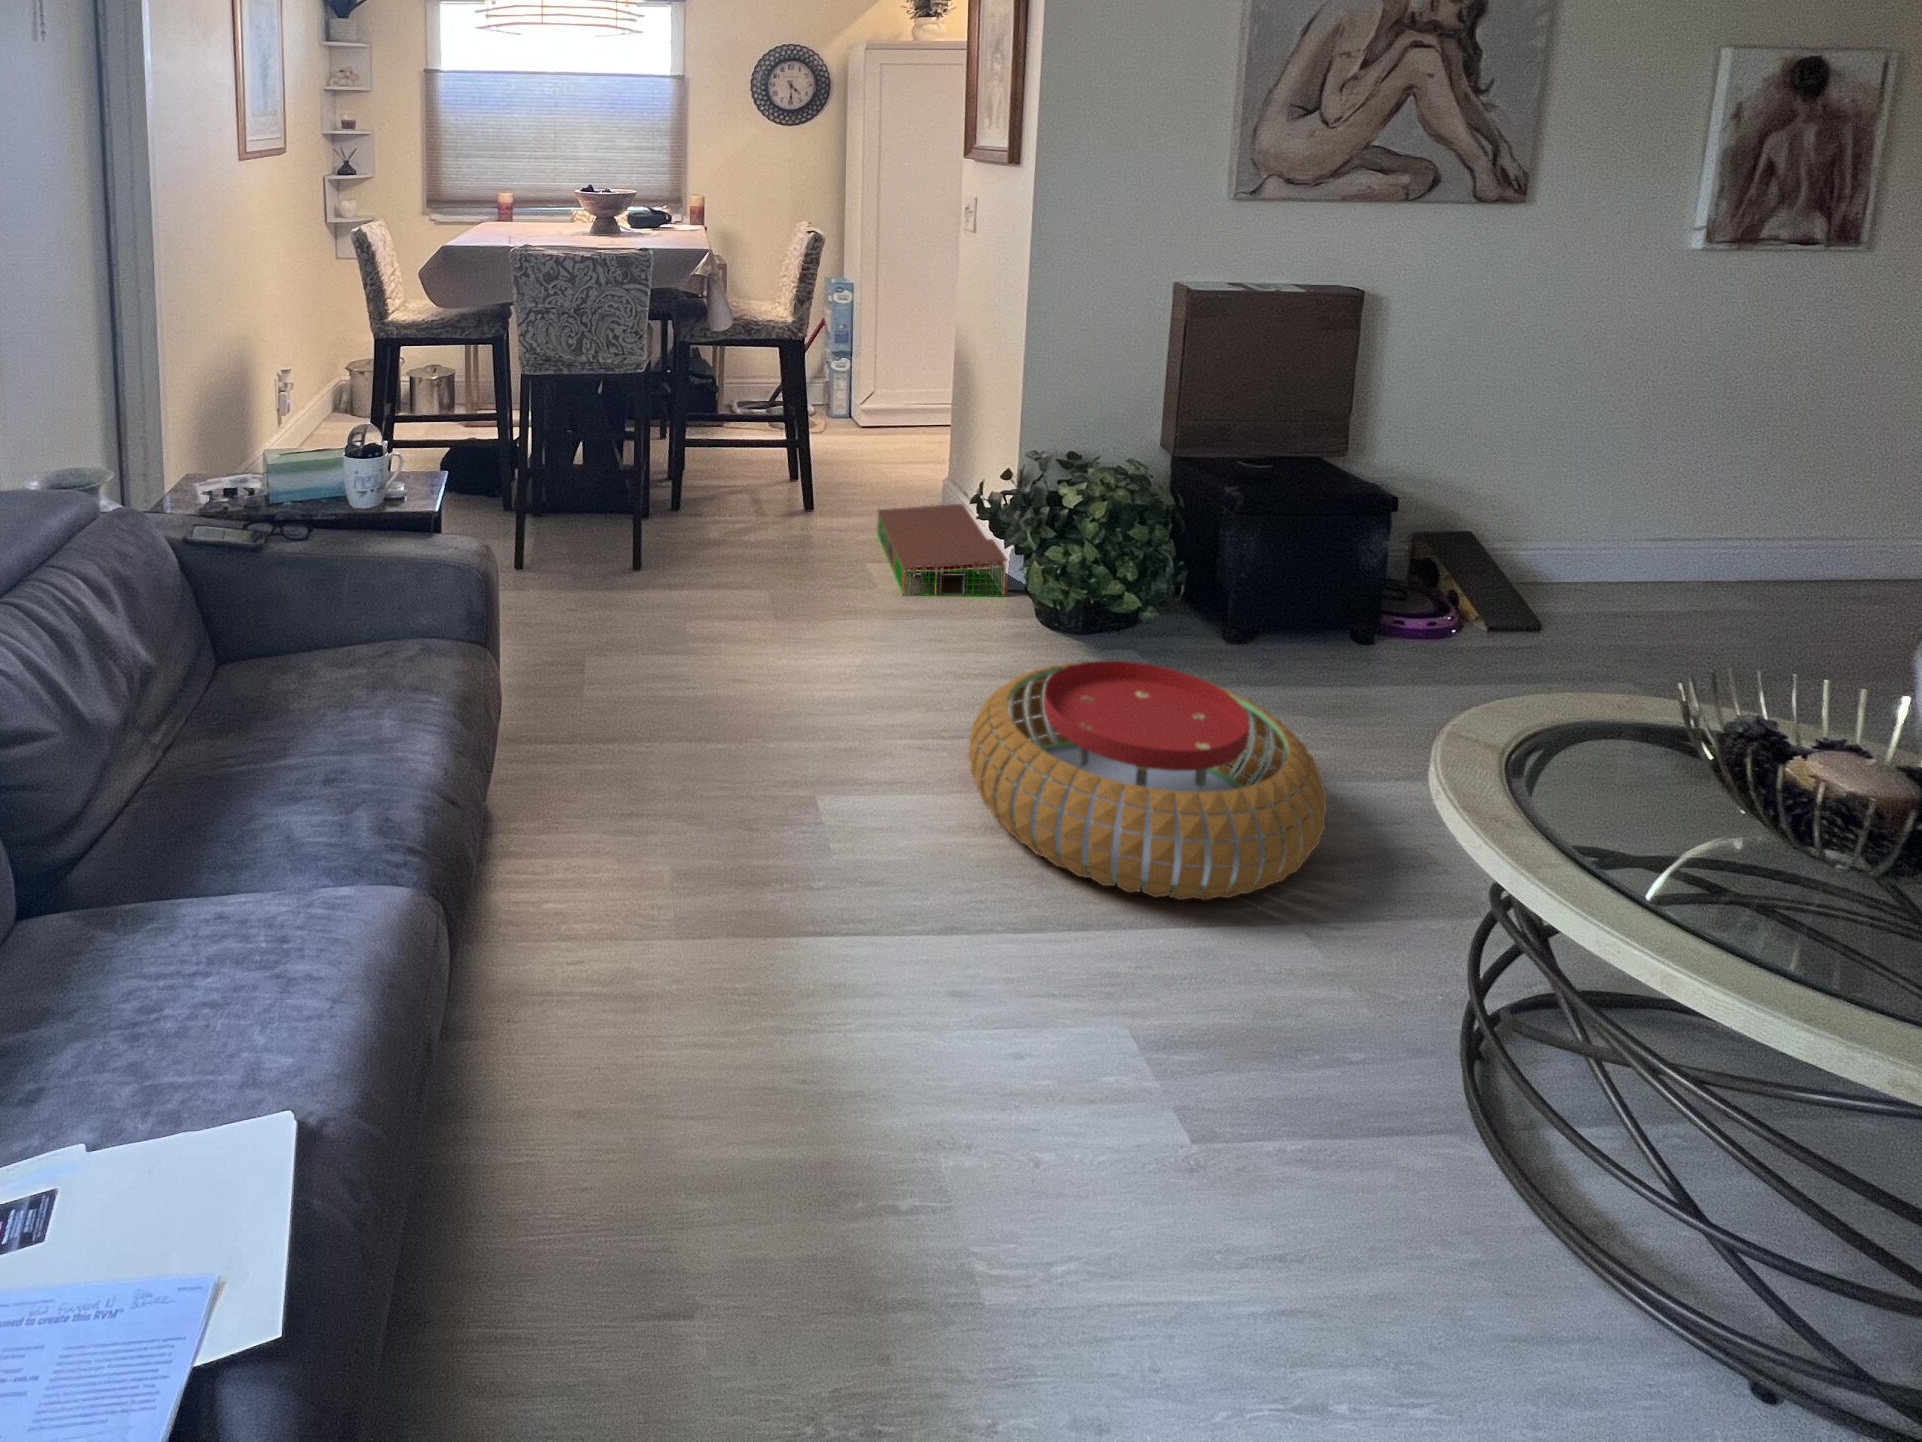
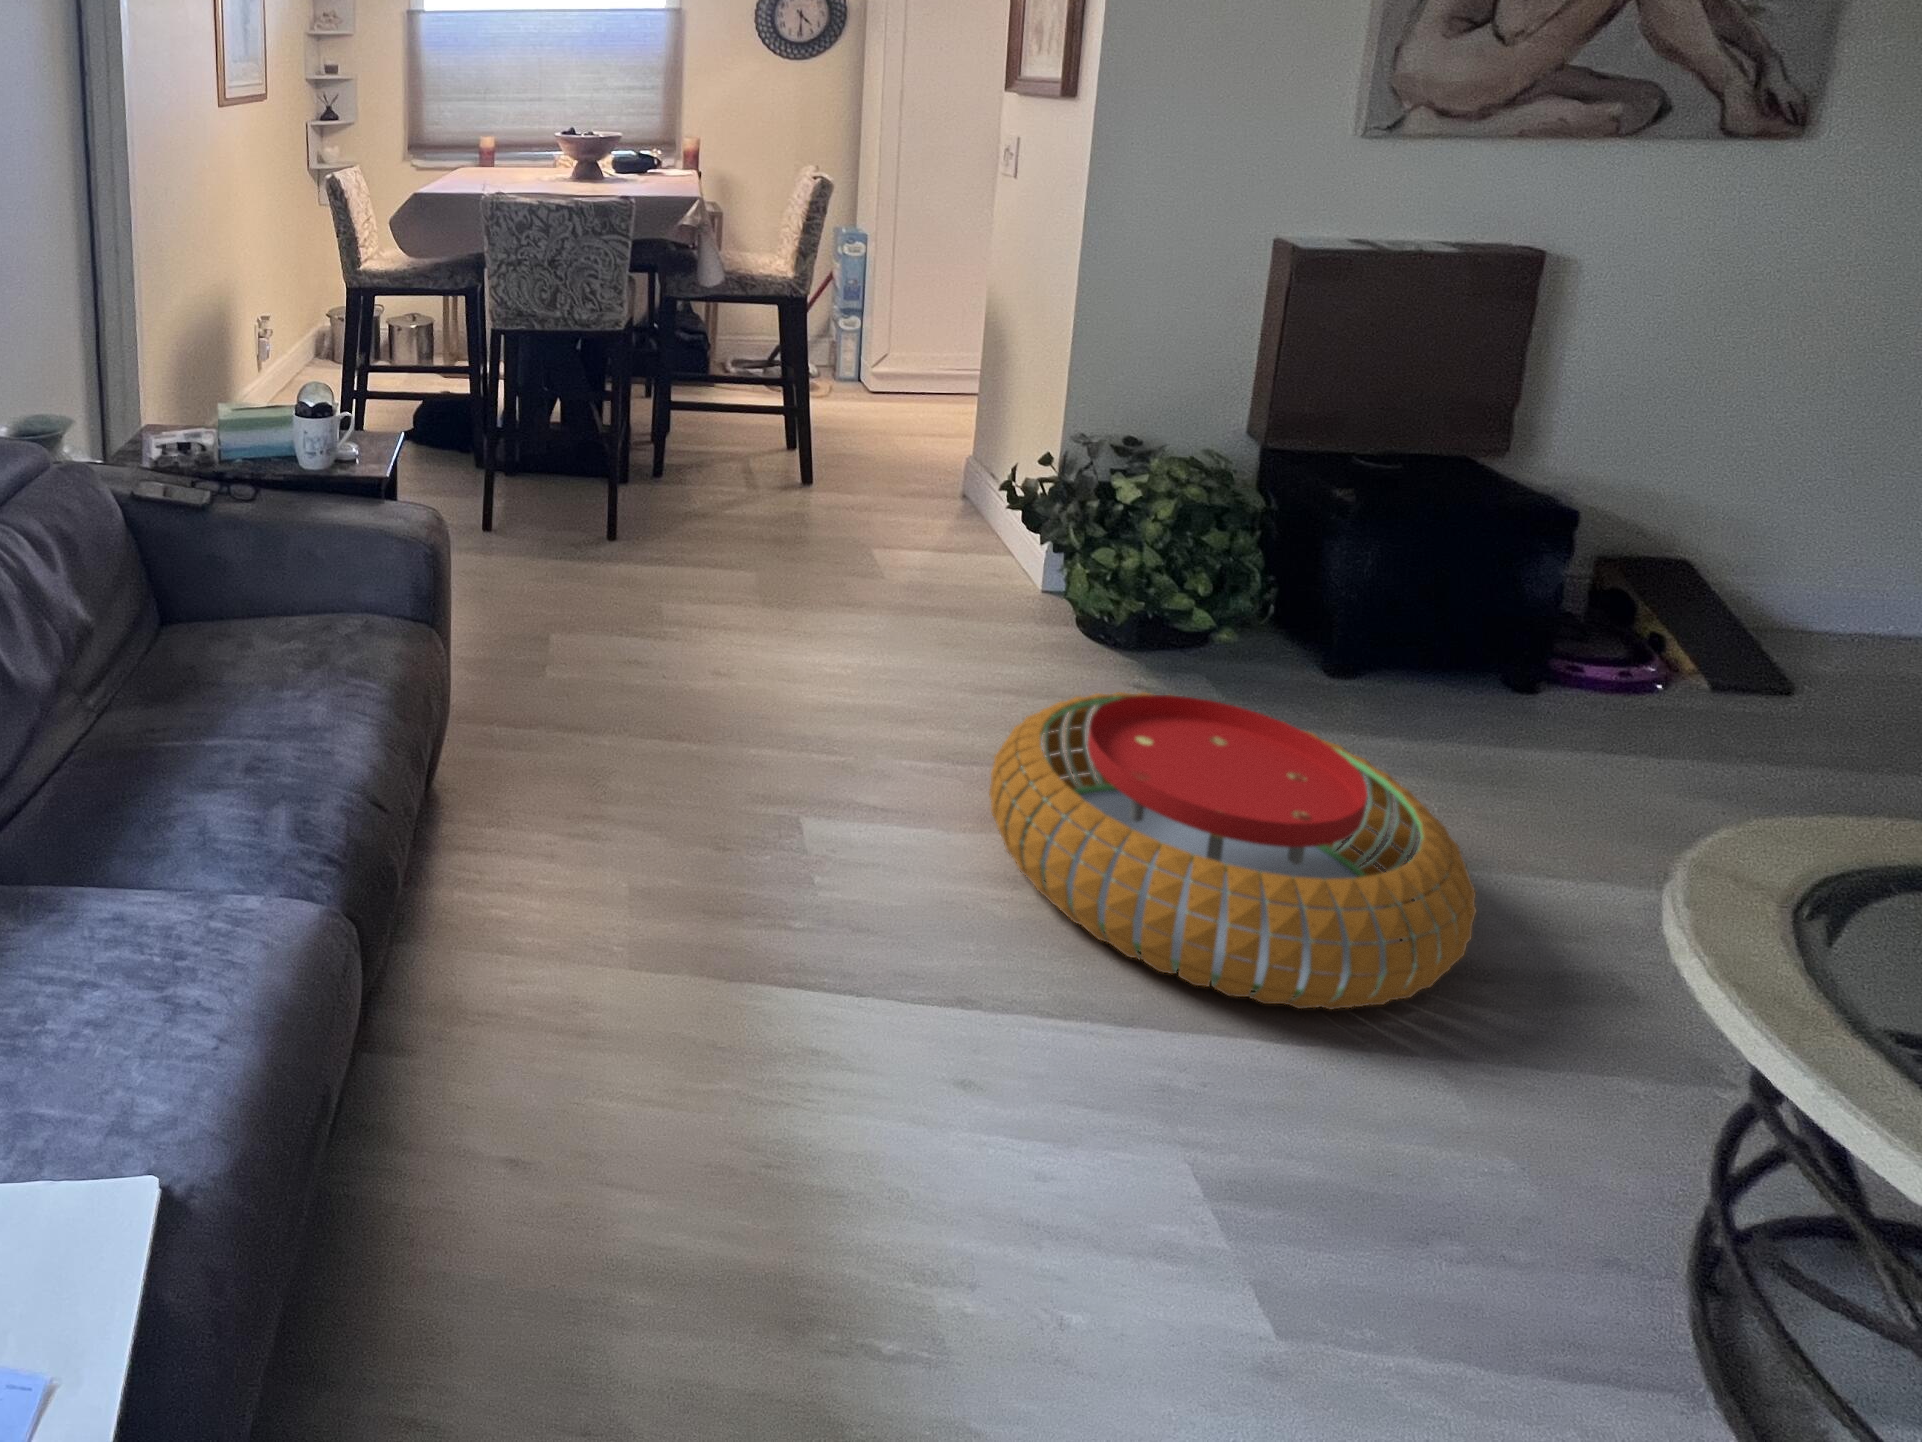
storage bin: present [877,504,1007,596] -> none [887,487,1045,599]

